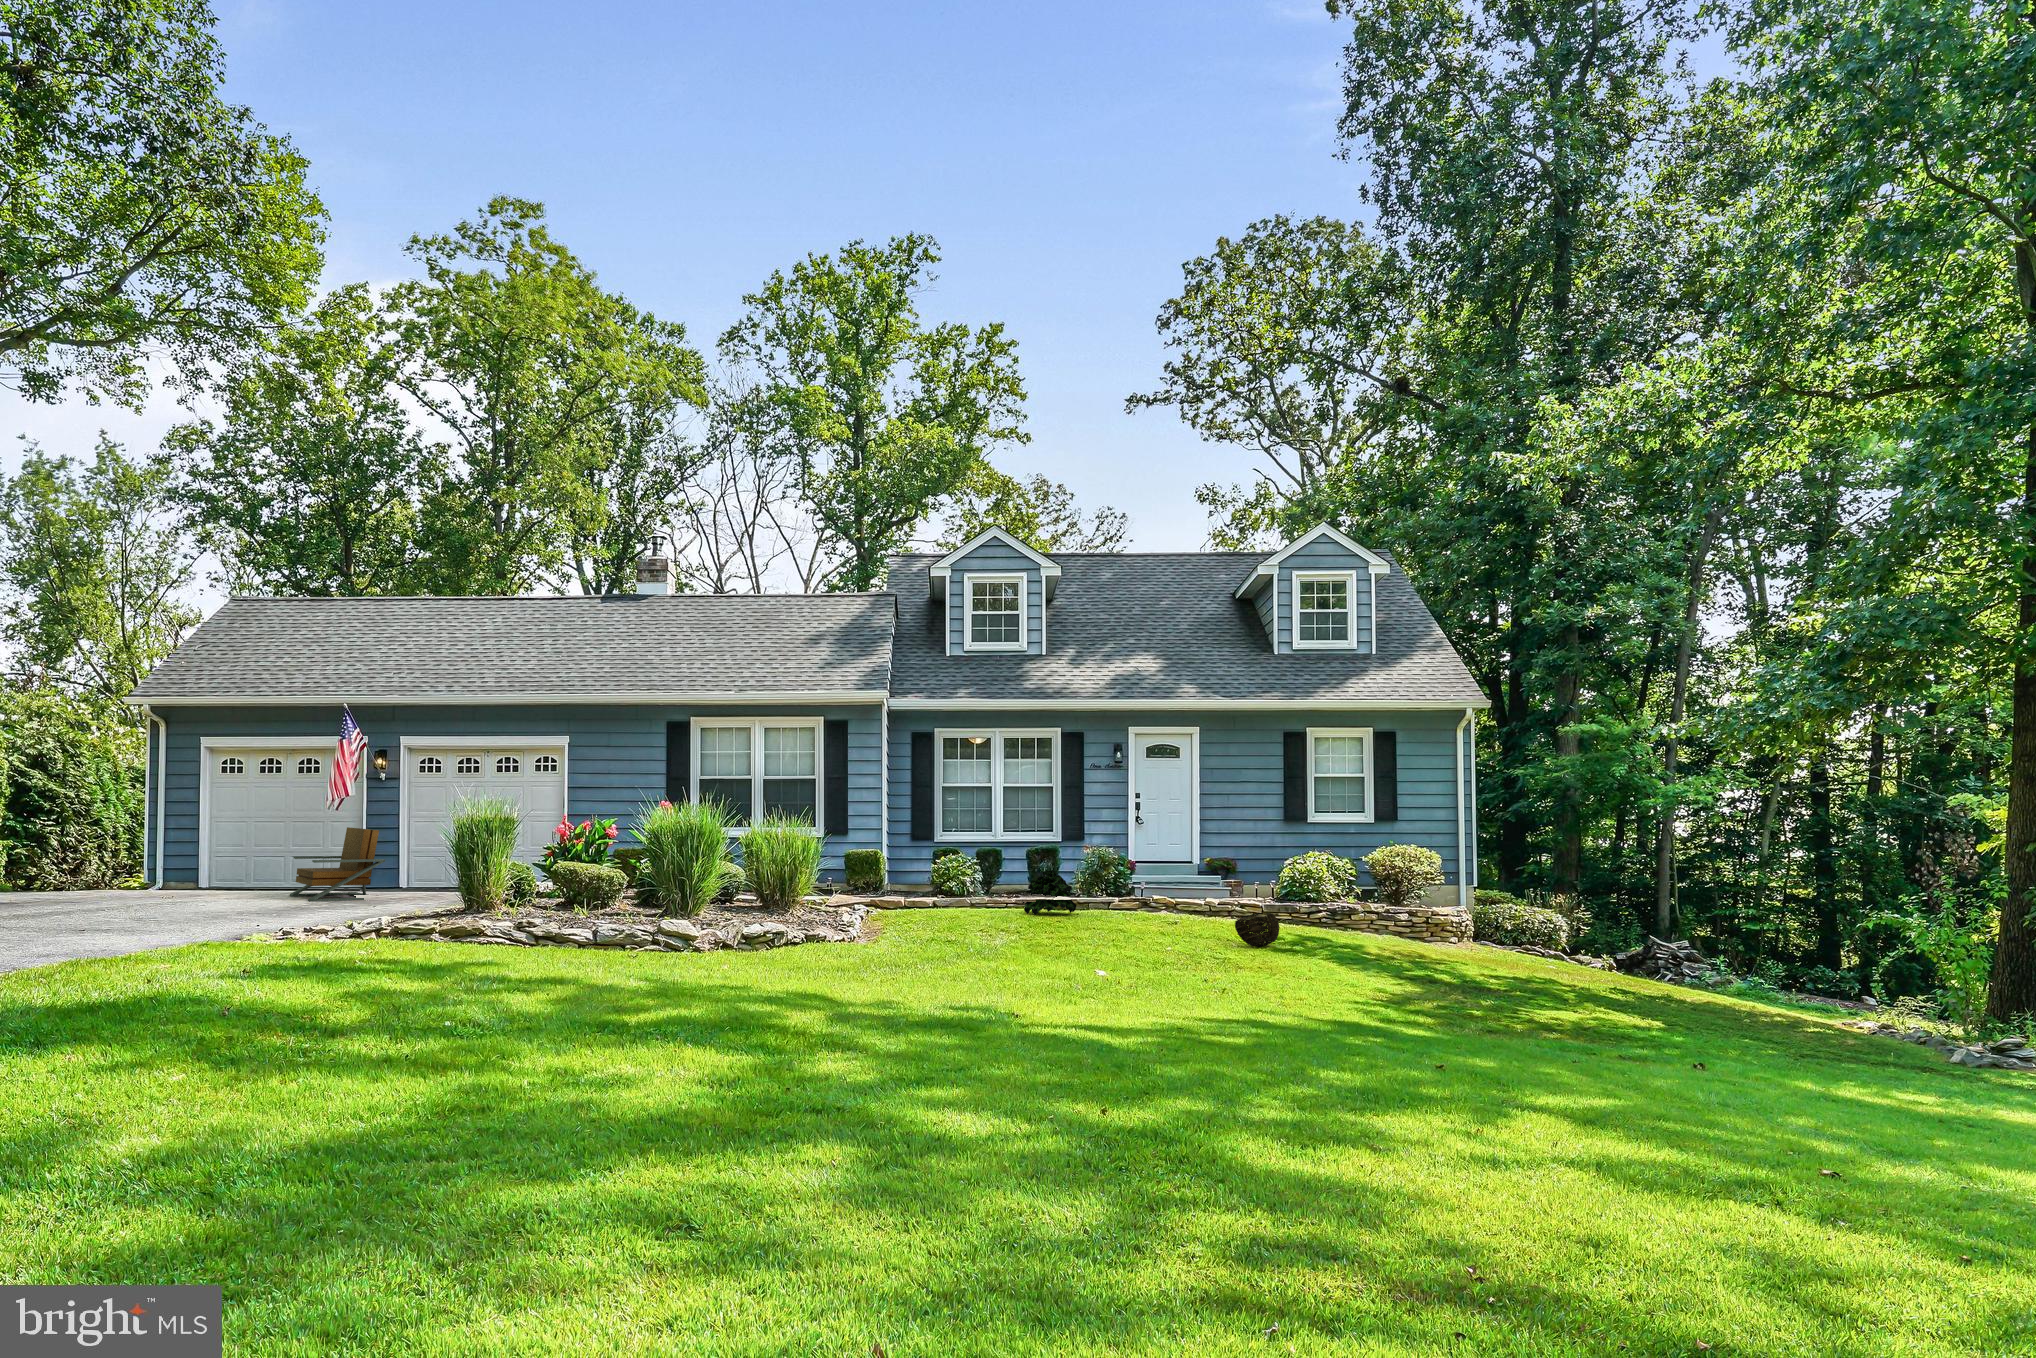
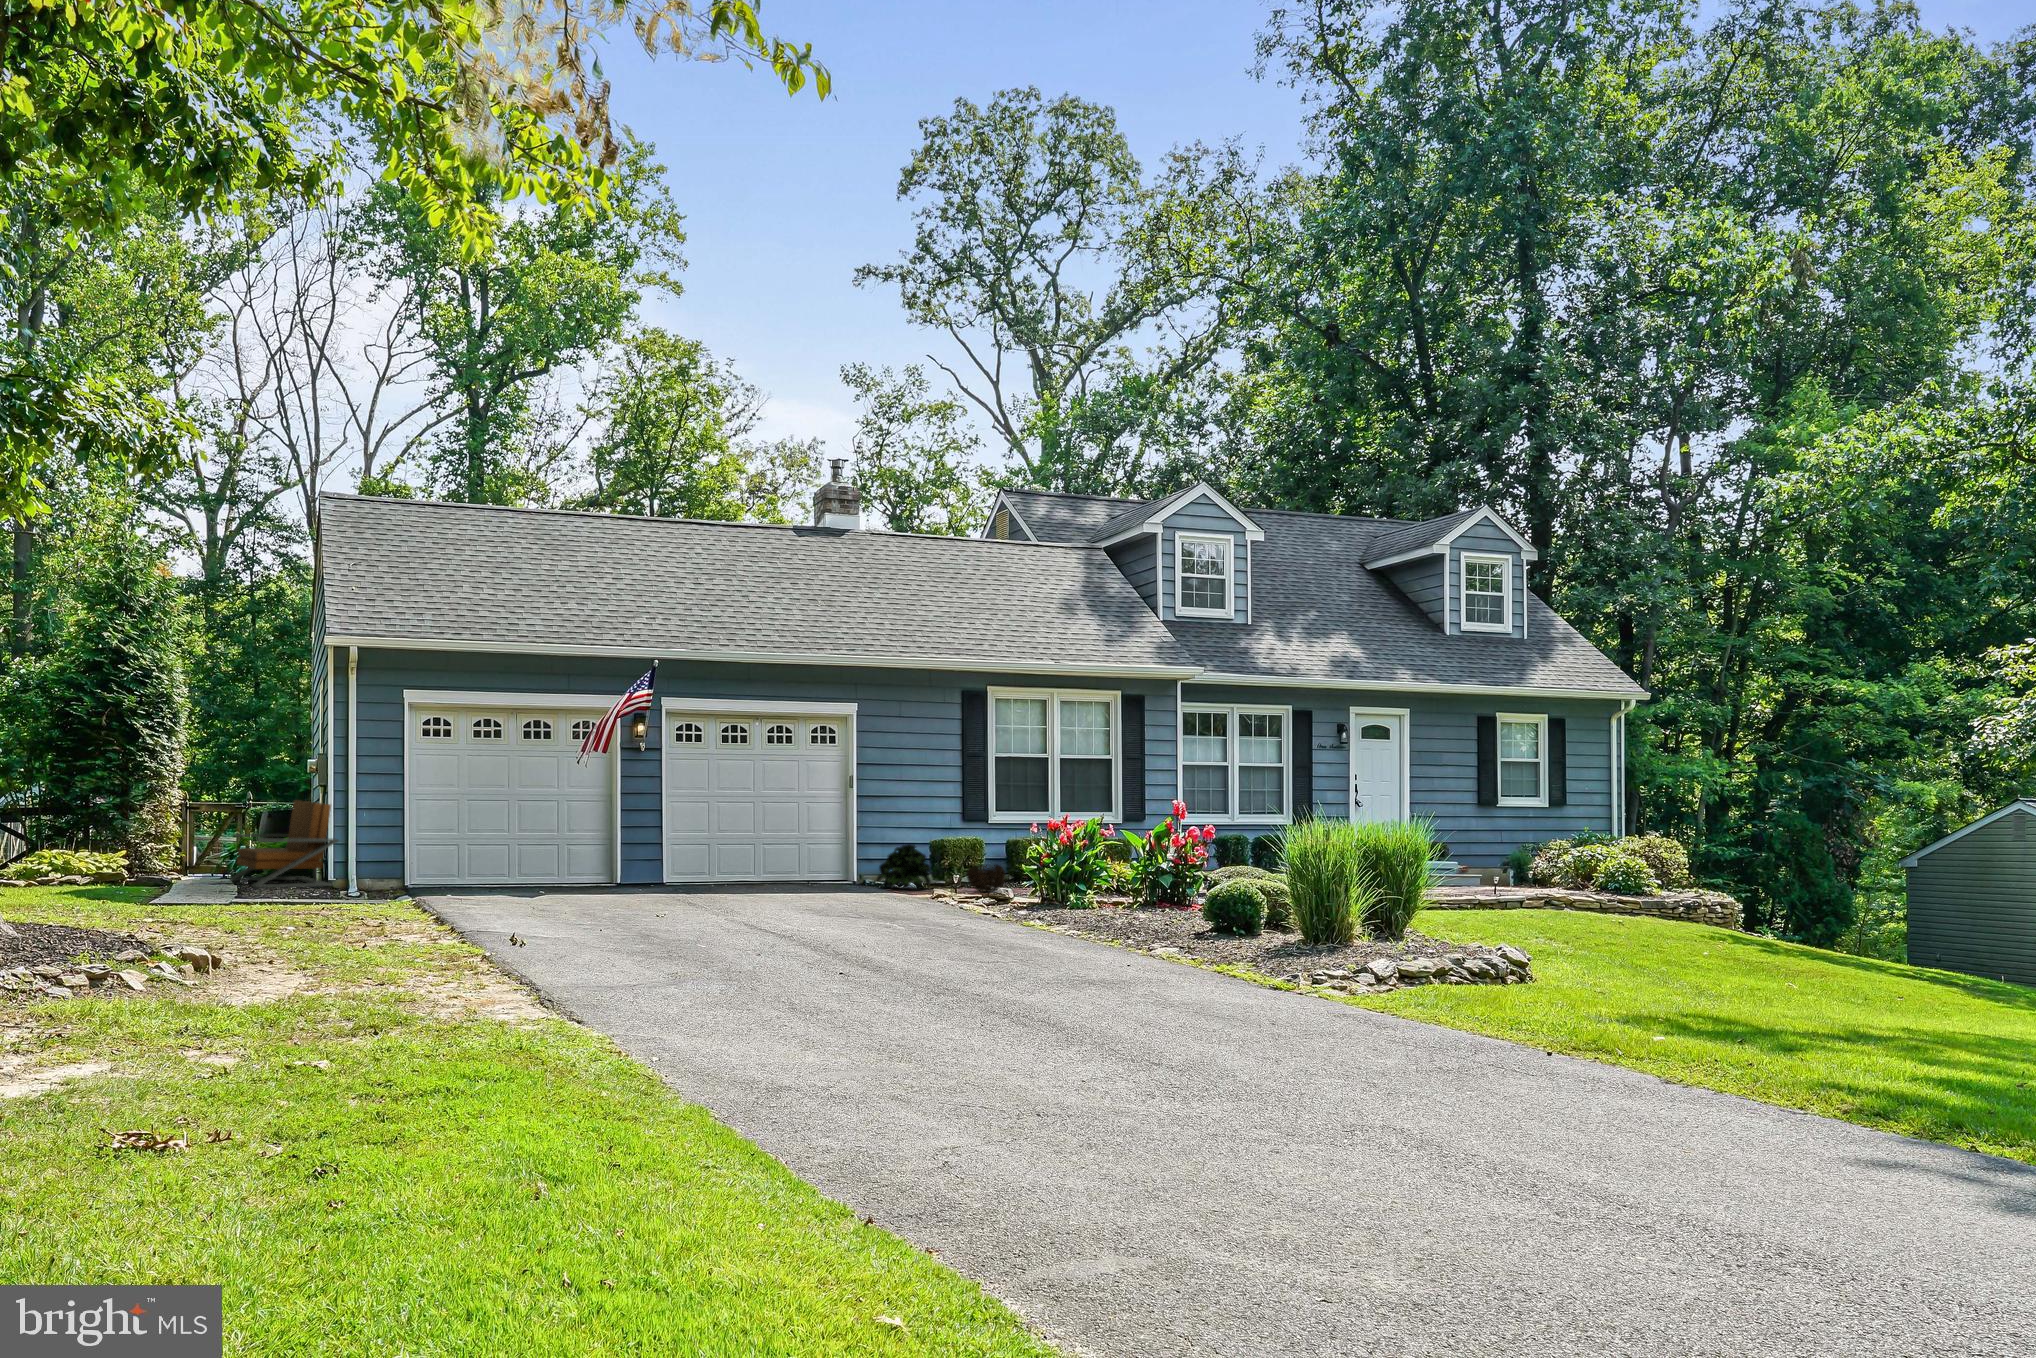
potted plant: present [1023,870,1076,915] -> present [876,844,931,889]
basket: present [1235,913,1280,947] -> present [966,865,1005,892]

